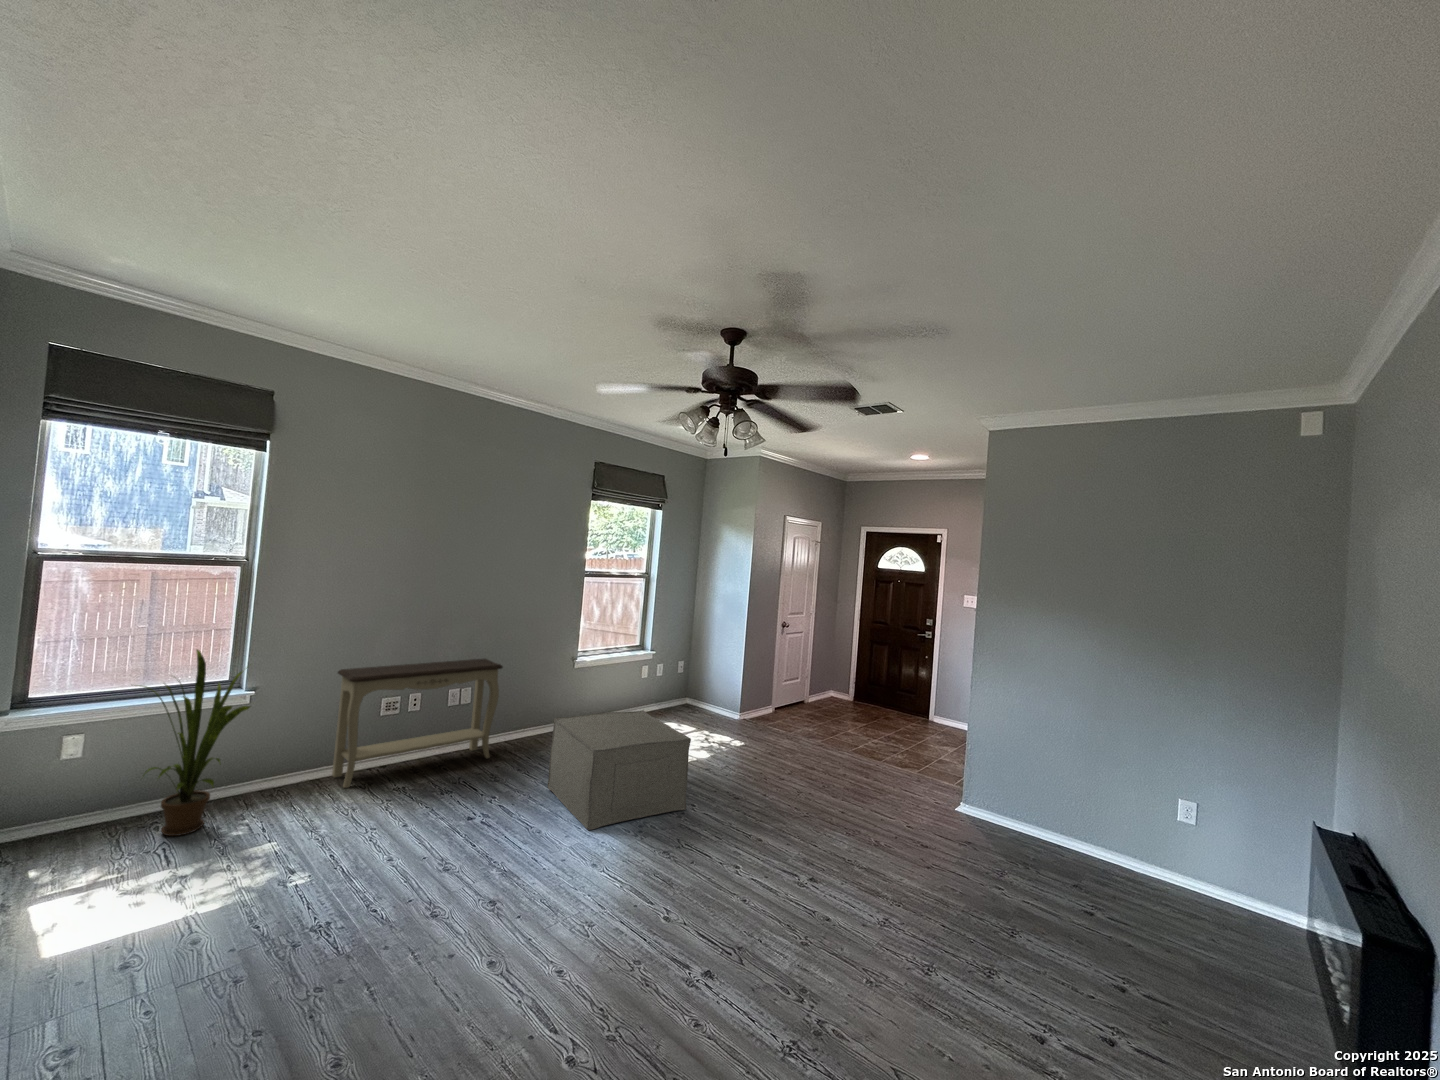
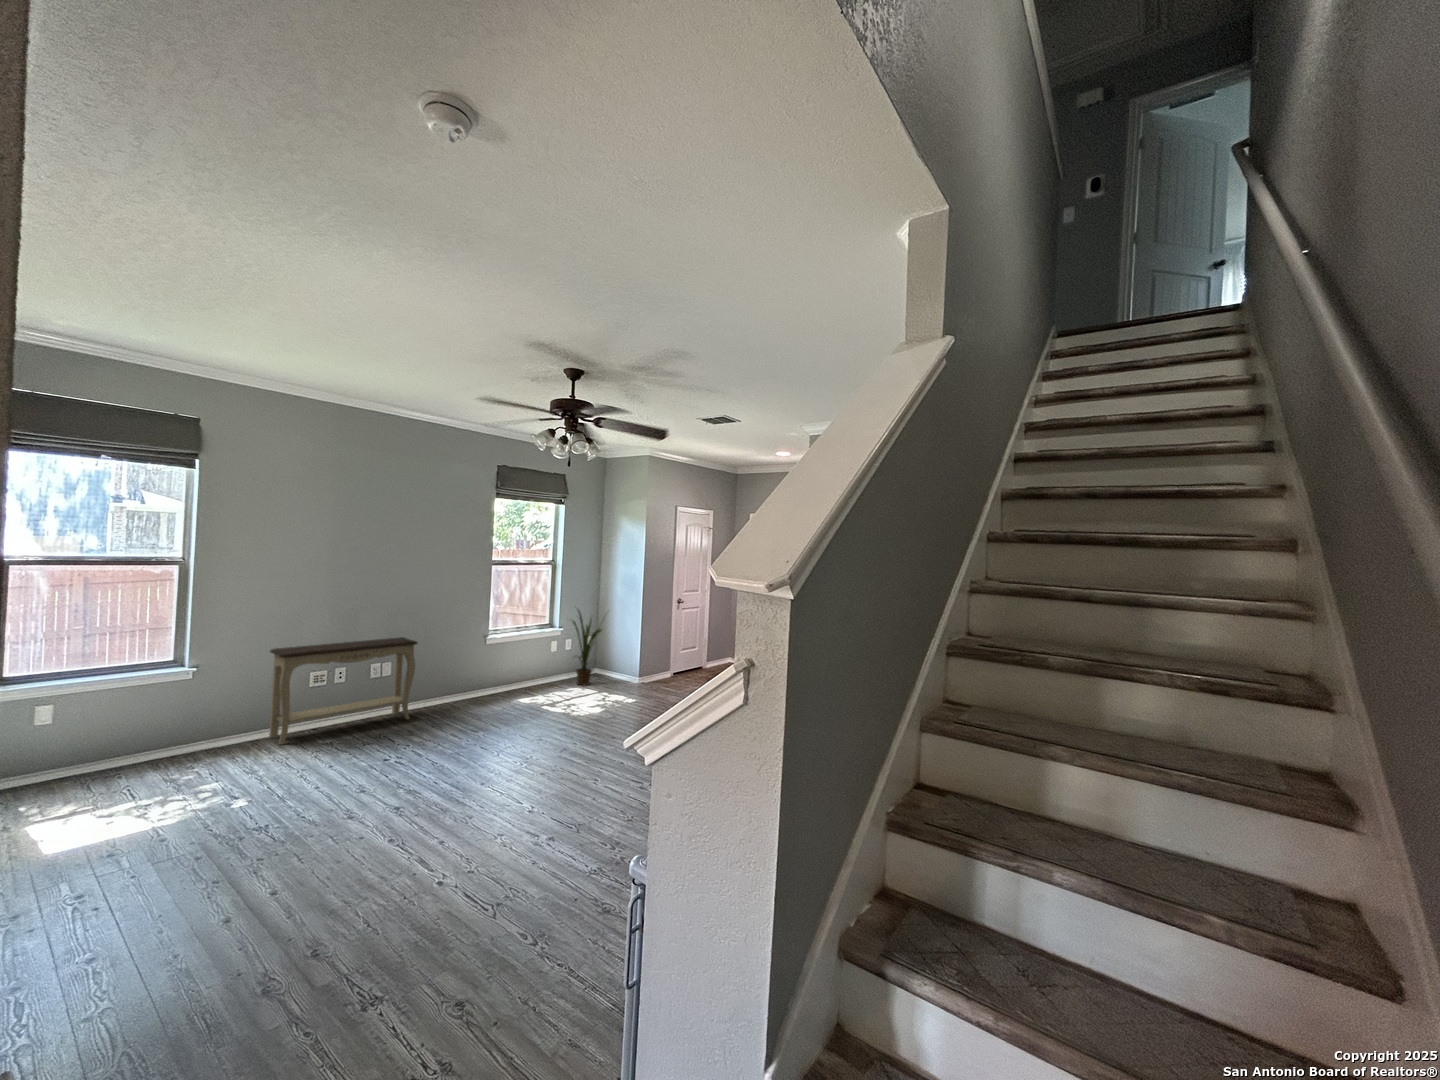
house plant: present [142,650,250,836] -> present [573,611,601,685]
ottoman: present [548,710,691,830] -> none [455,673,571,762]

